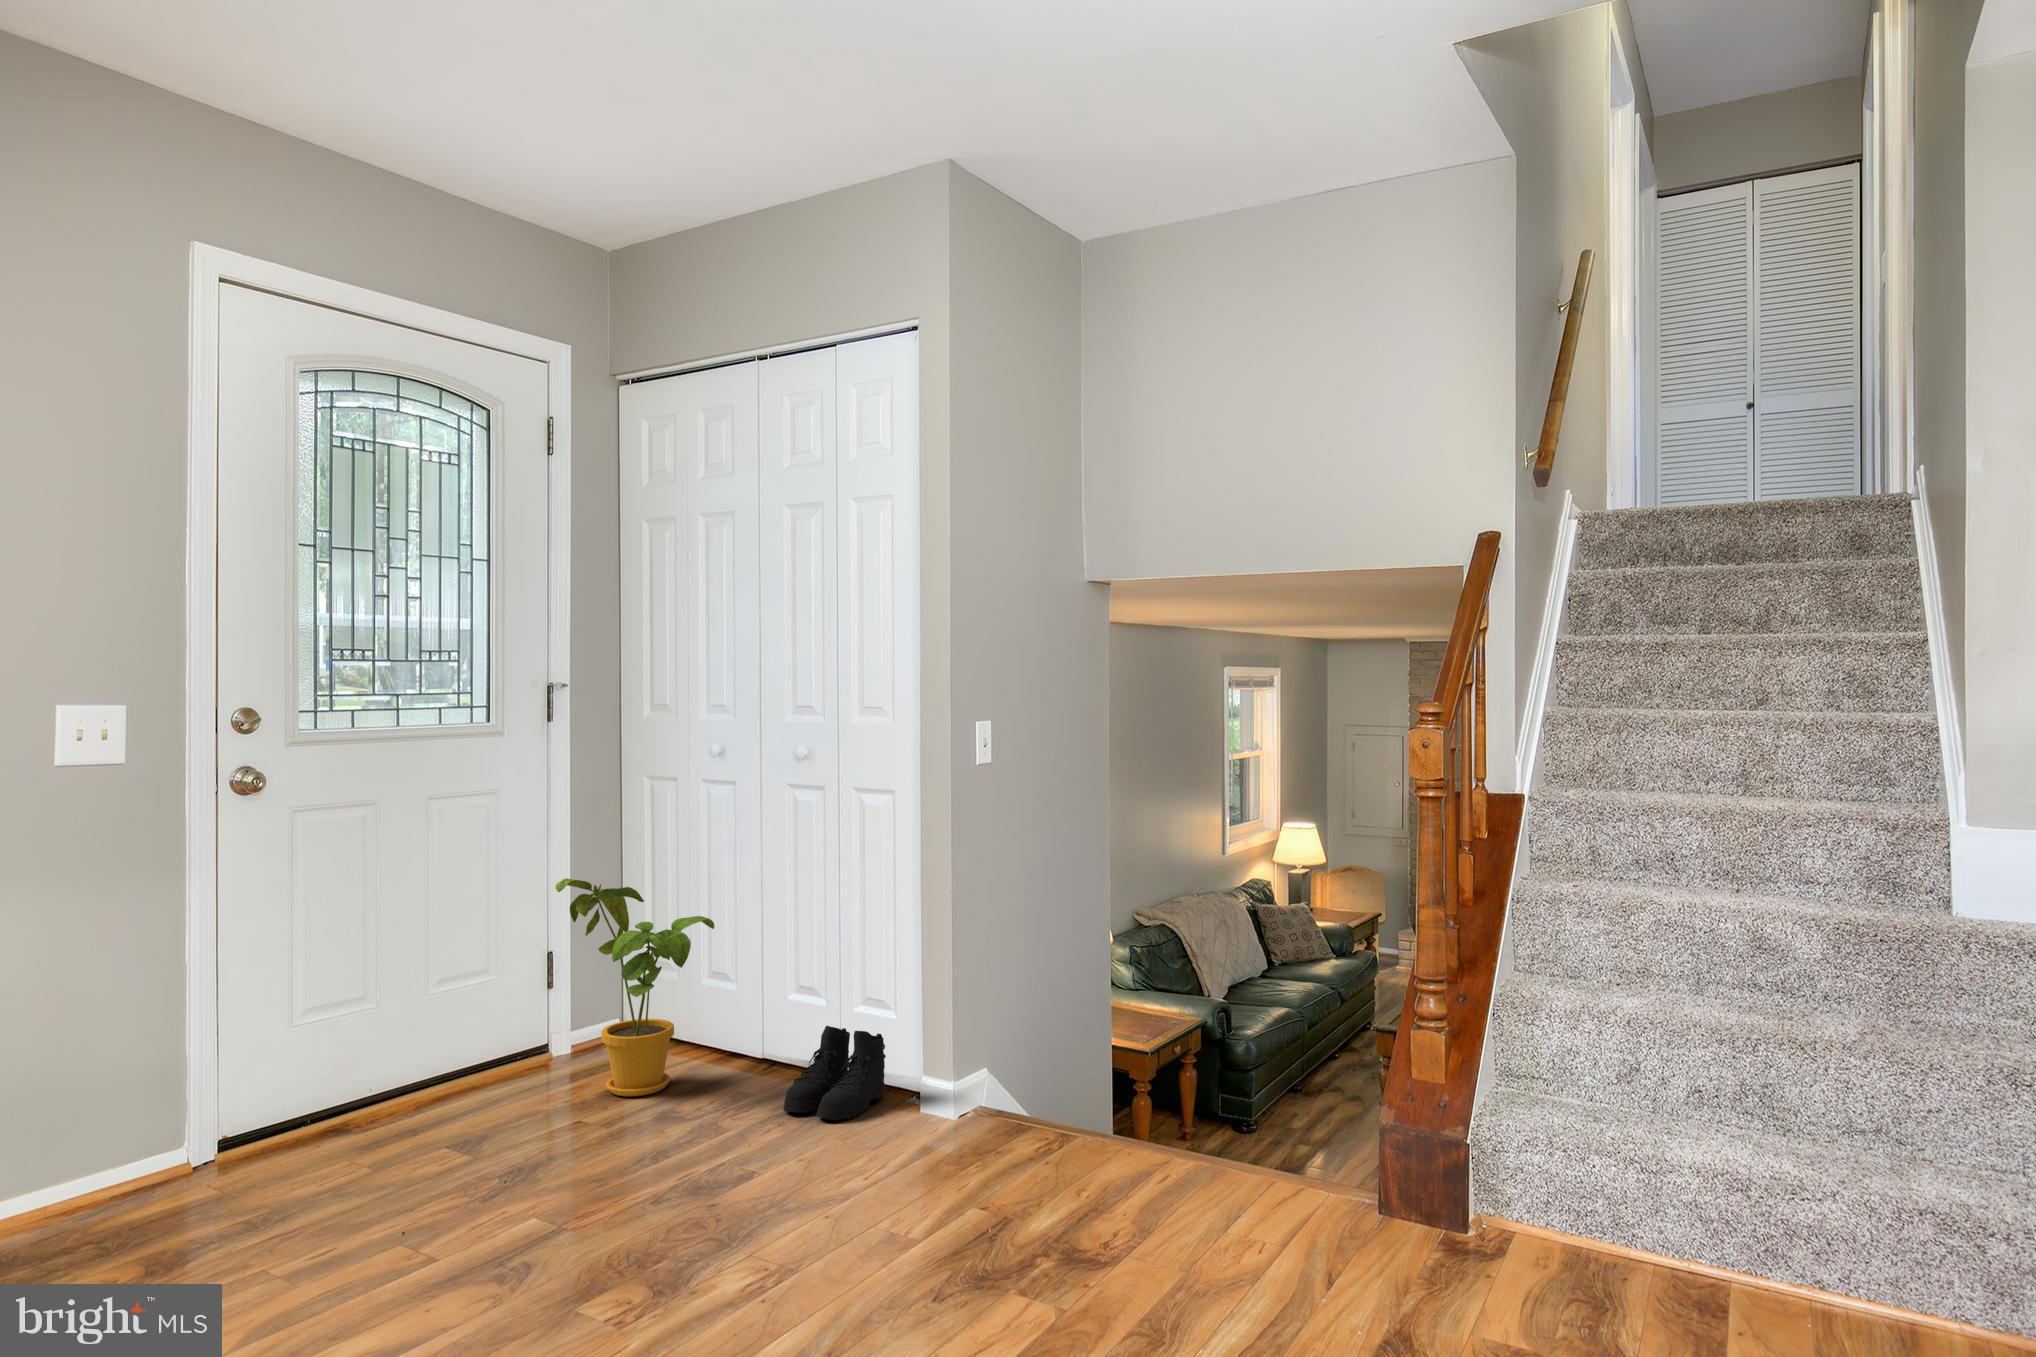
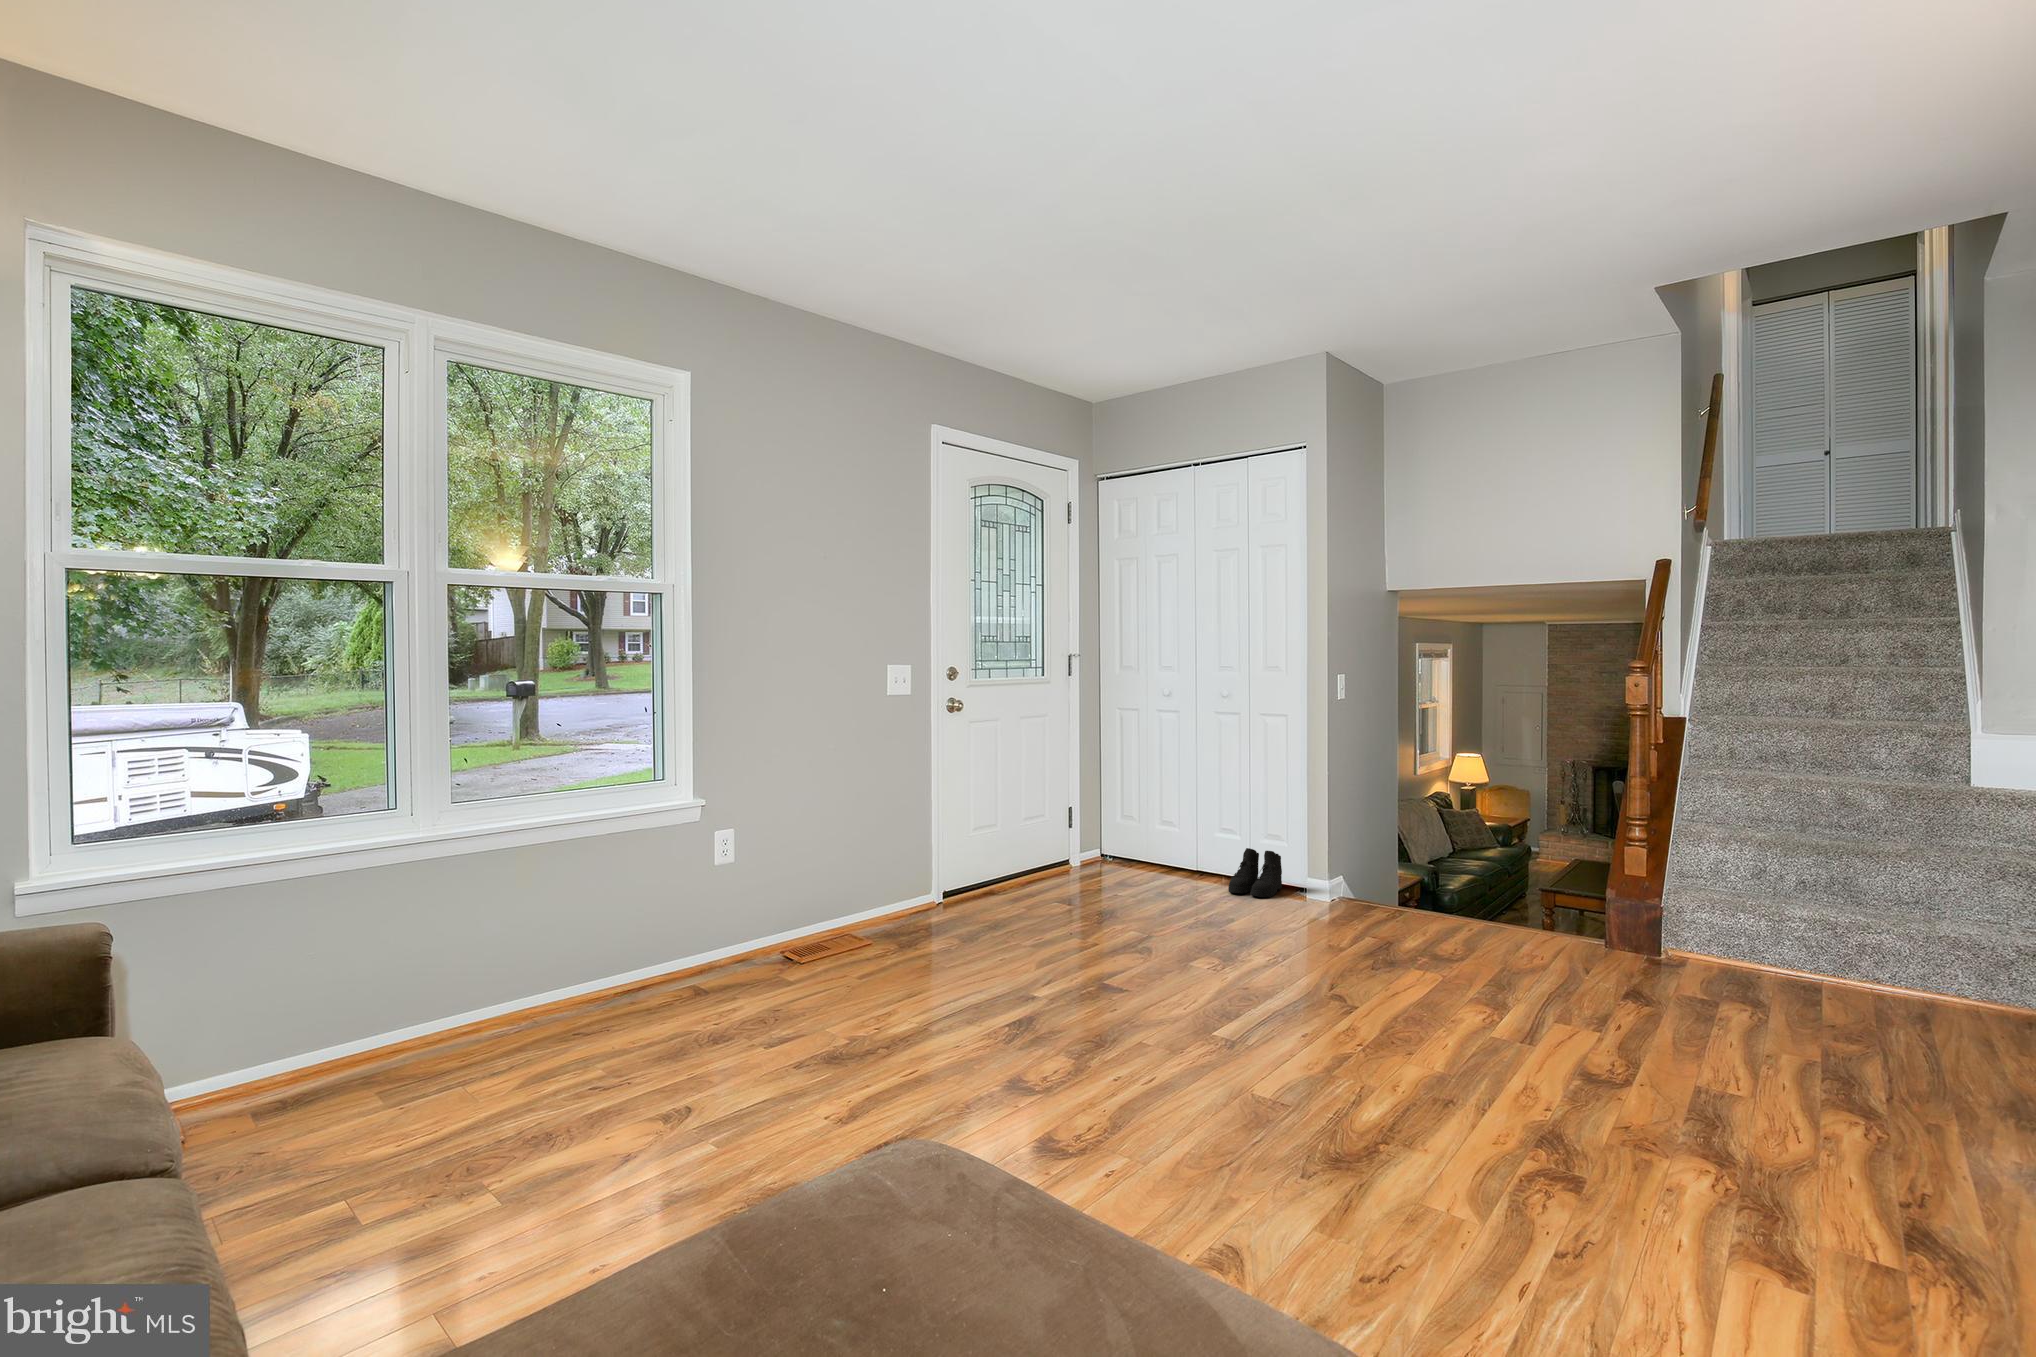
house plant: present [556,878,714,1097] -> none [1092,764,1167,884]

